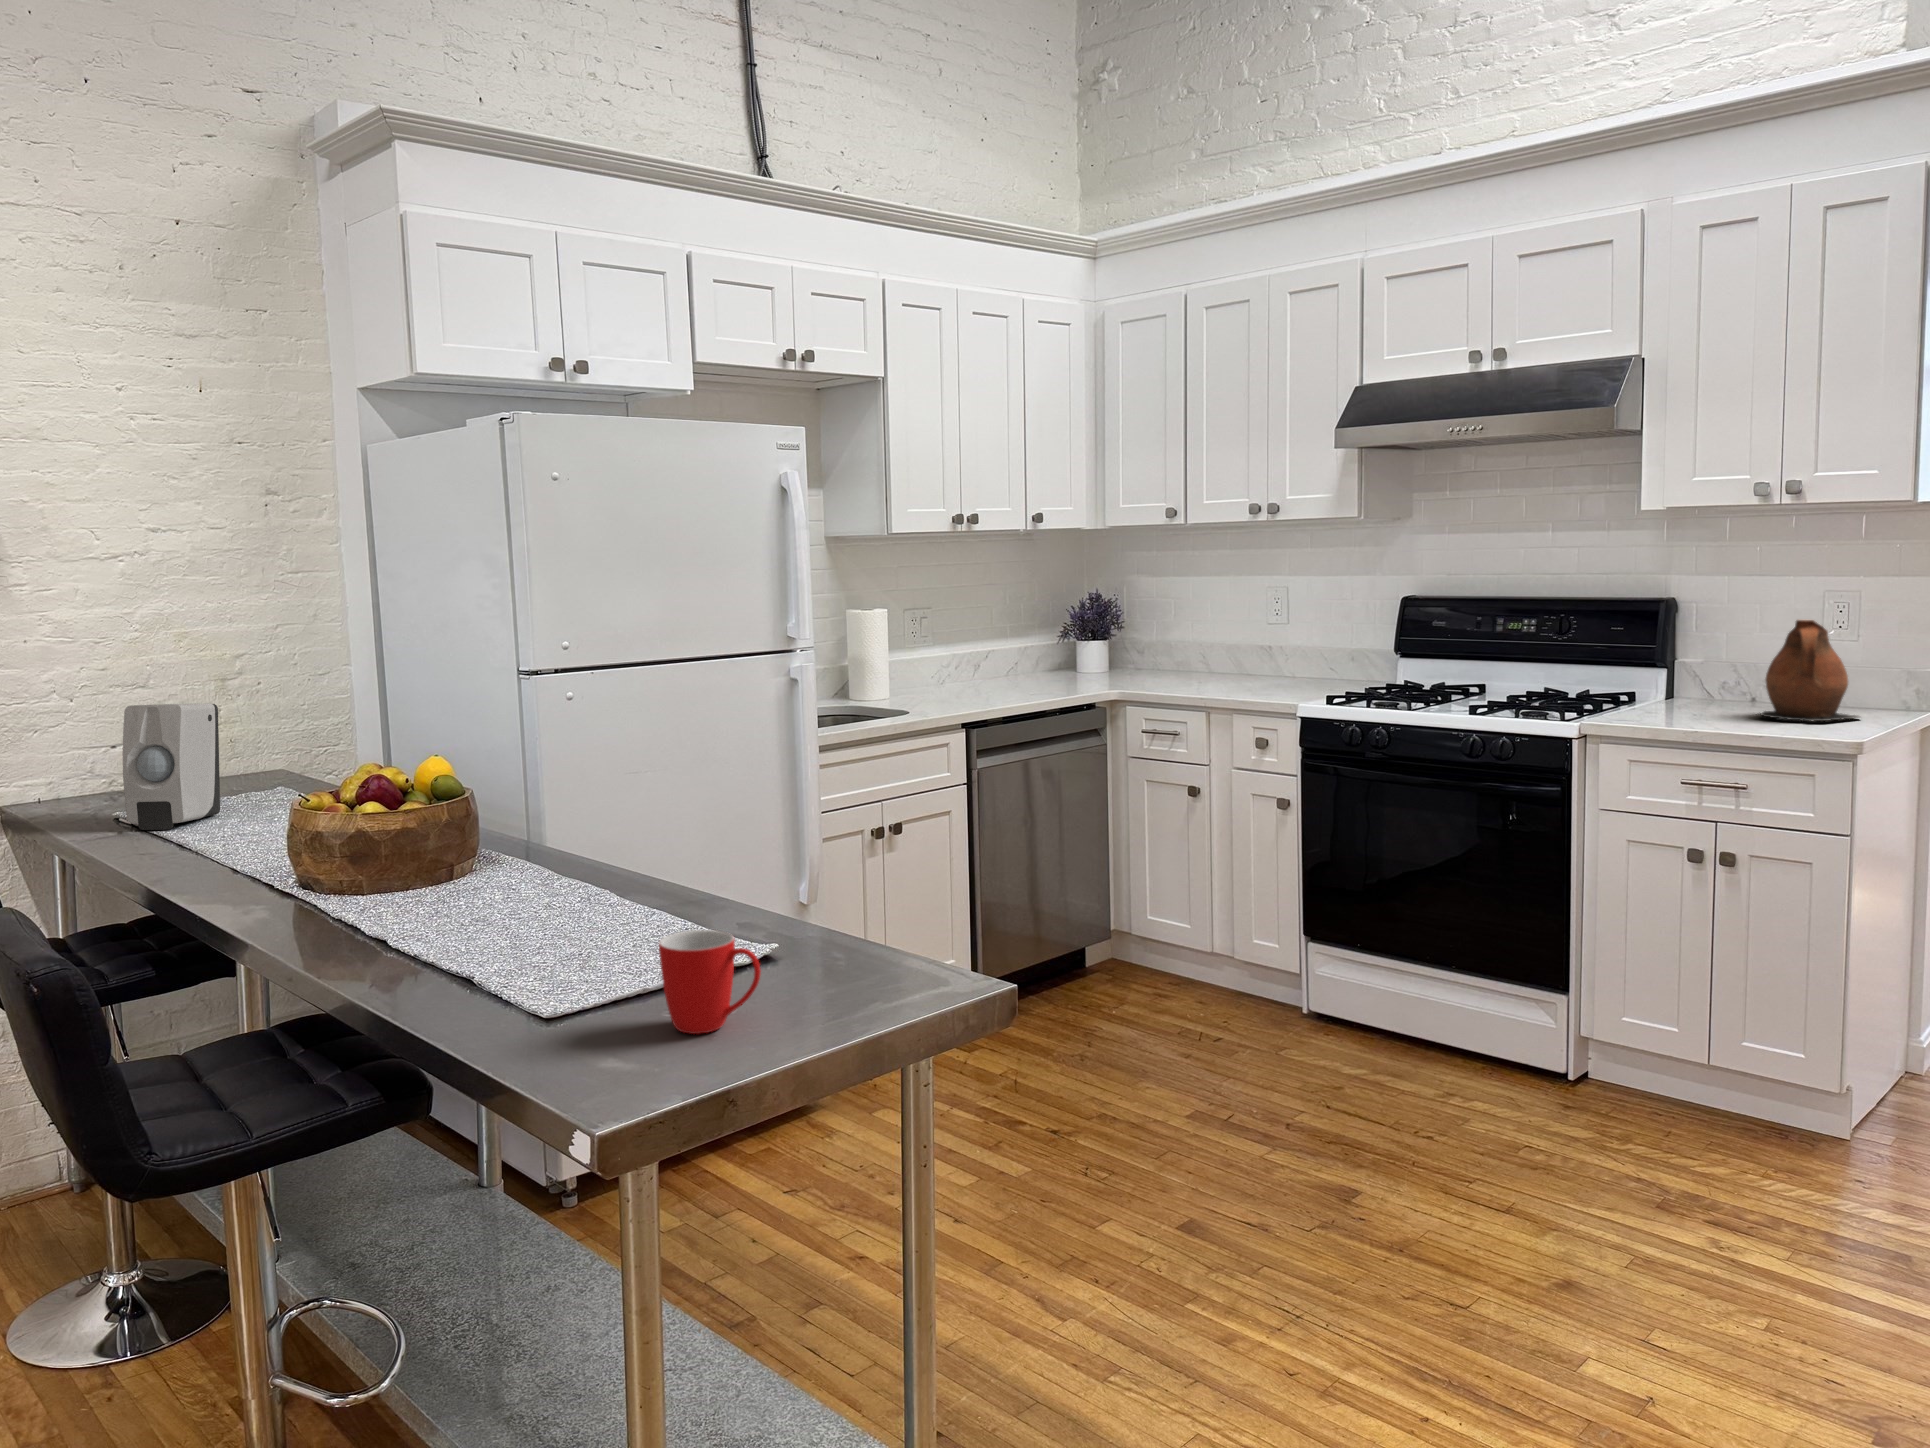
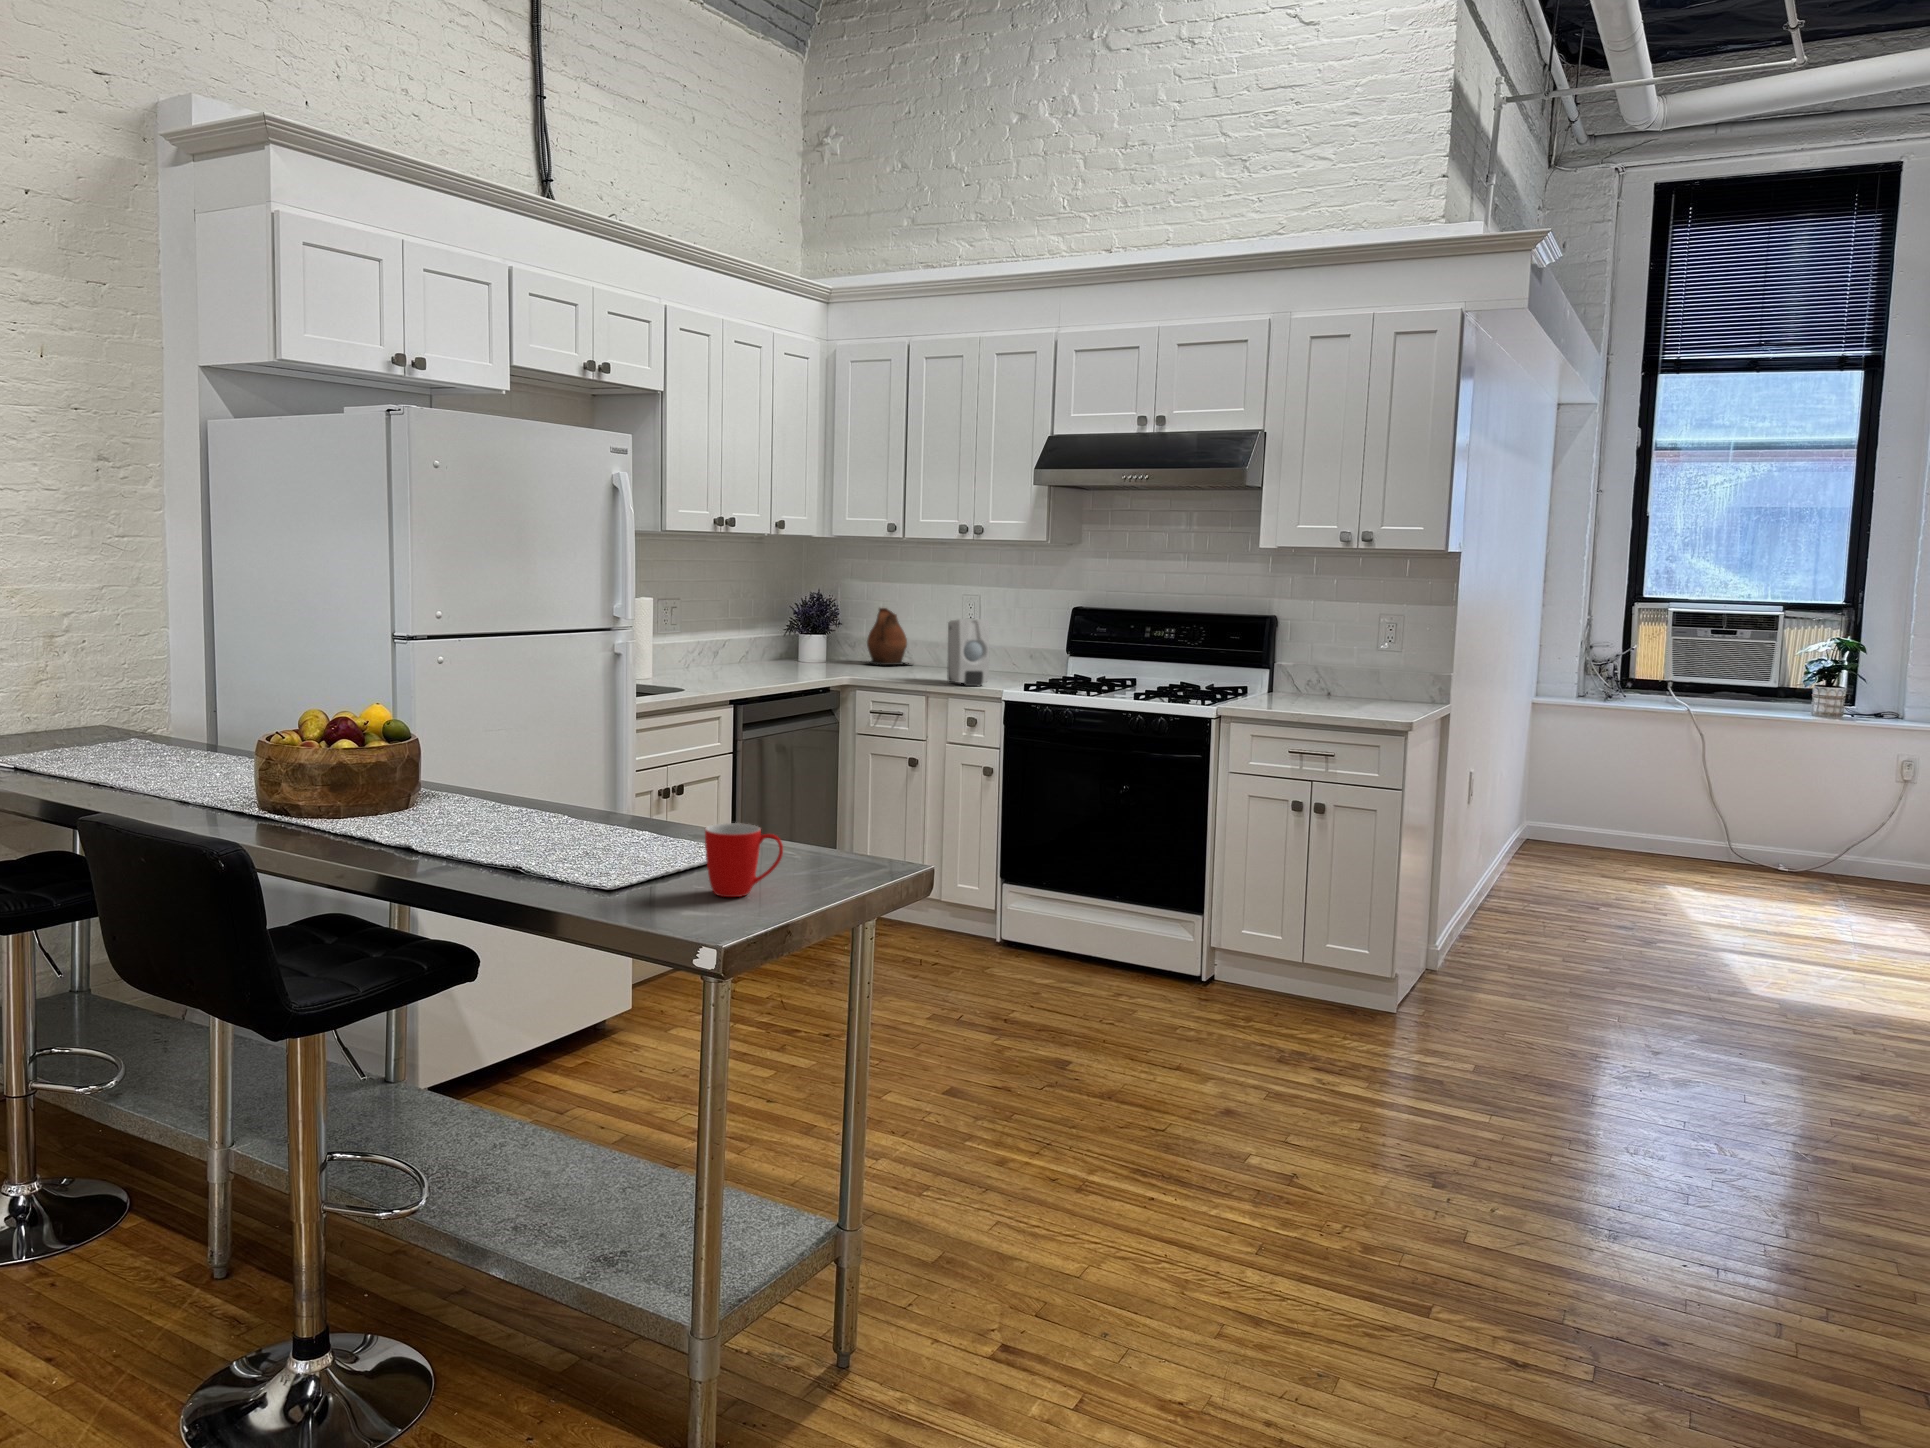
ceramic pitcher: present [1756,620,1859,721] -> present [866,608,907,665]
soap dispenser: present [123,703,220,830] -> present [947,619,989,686]

